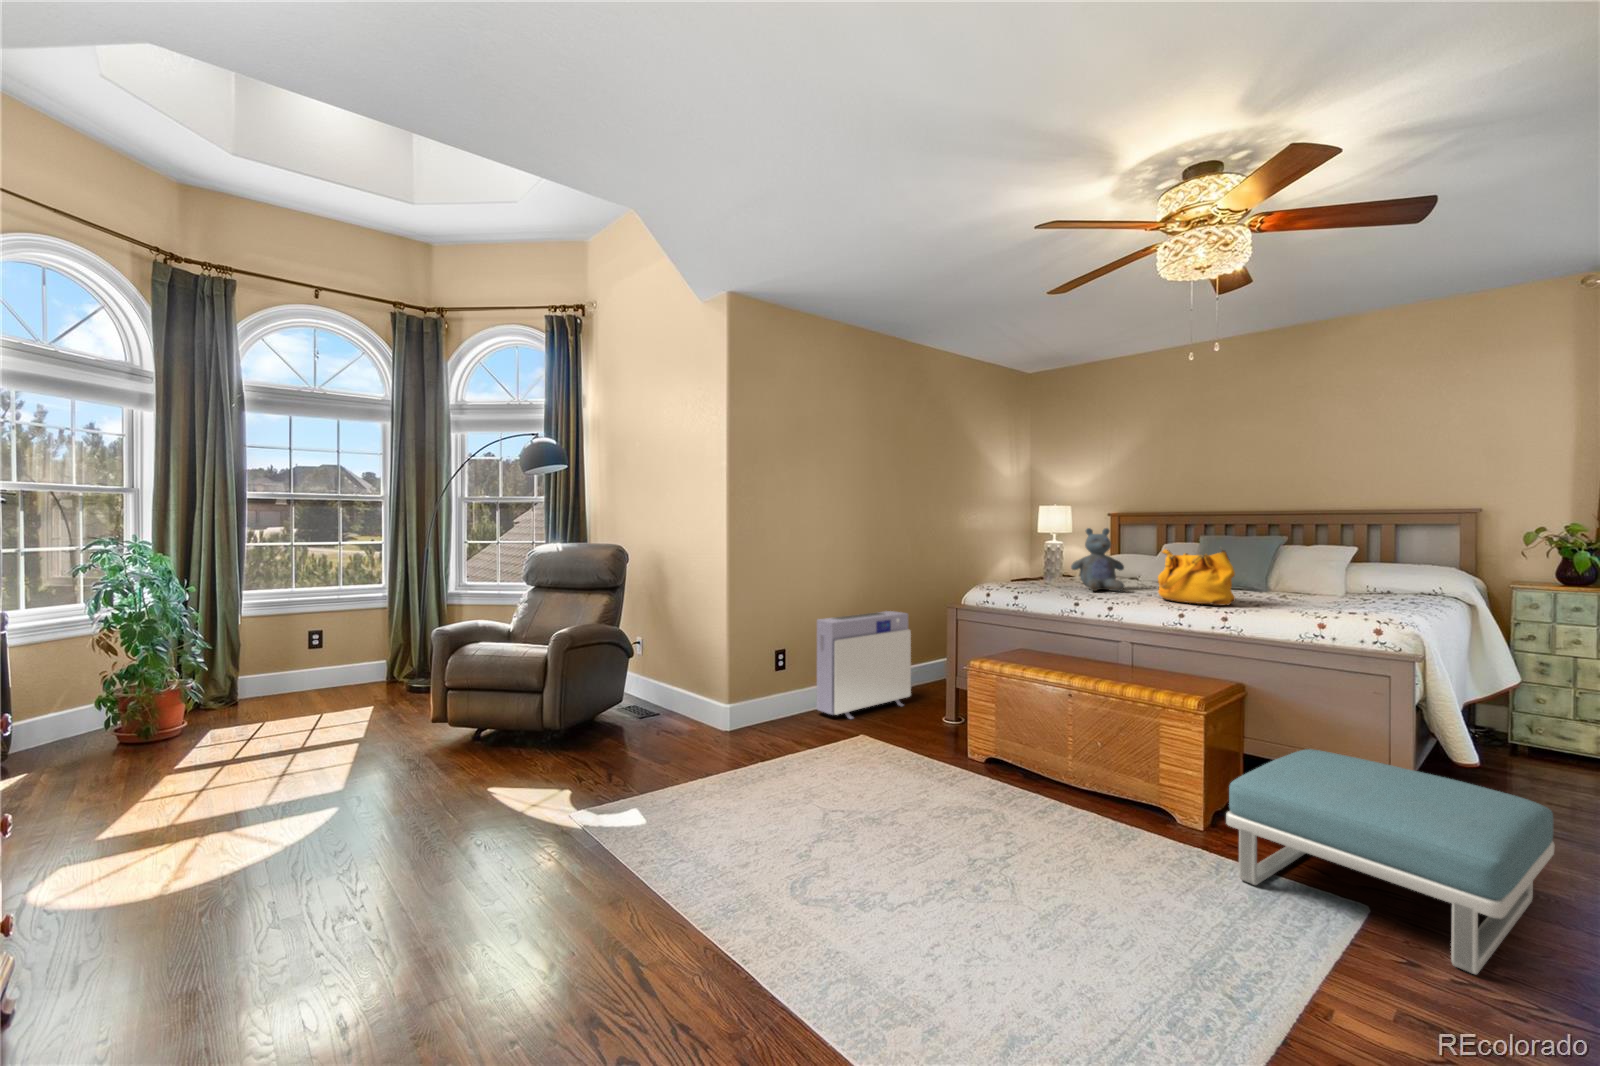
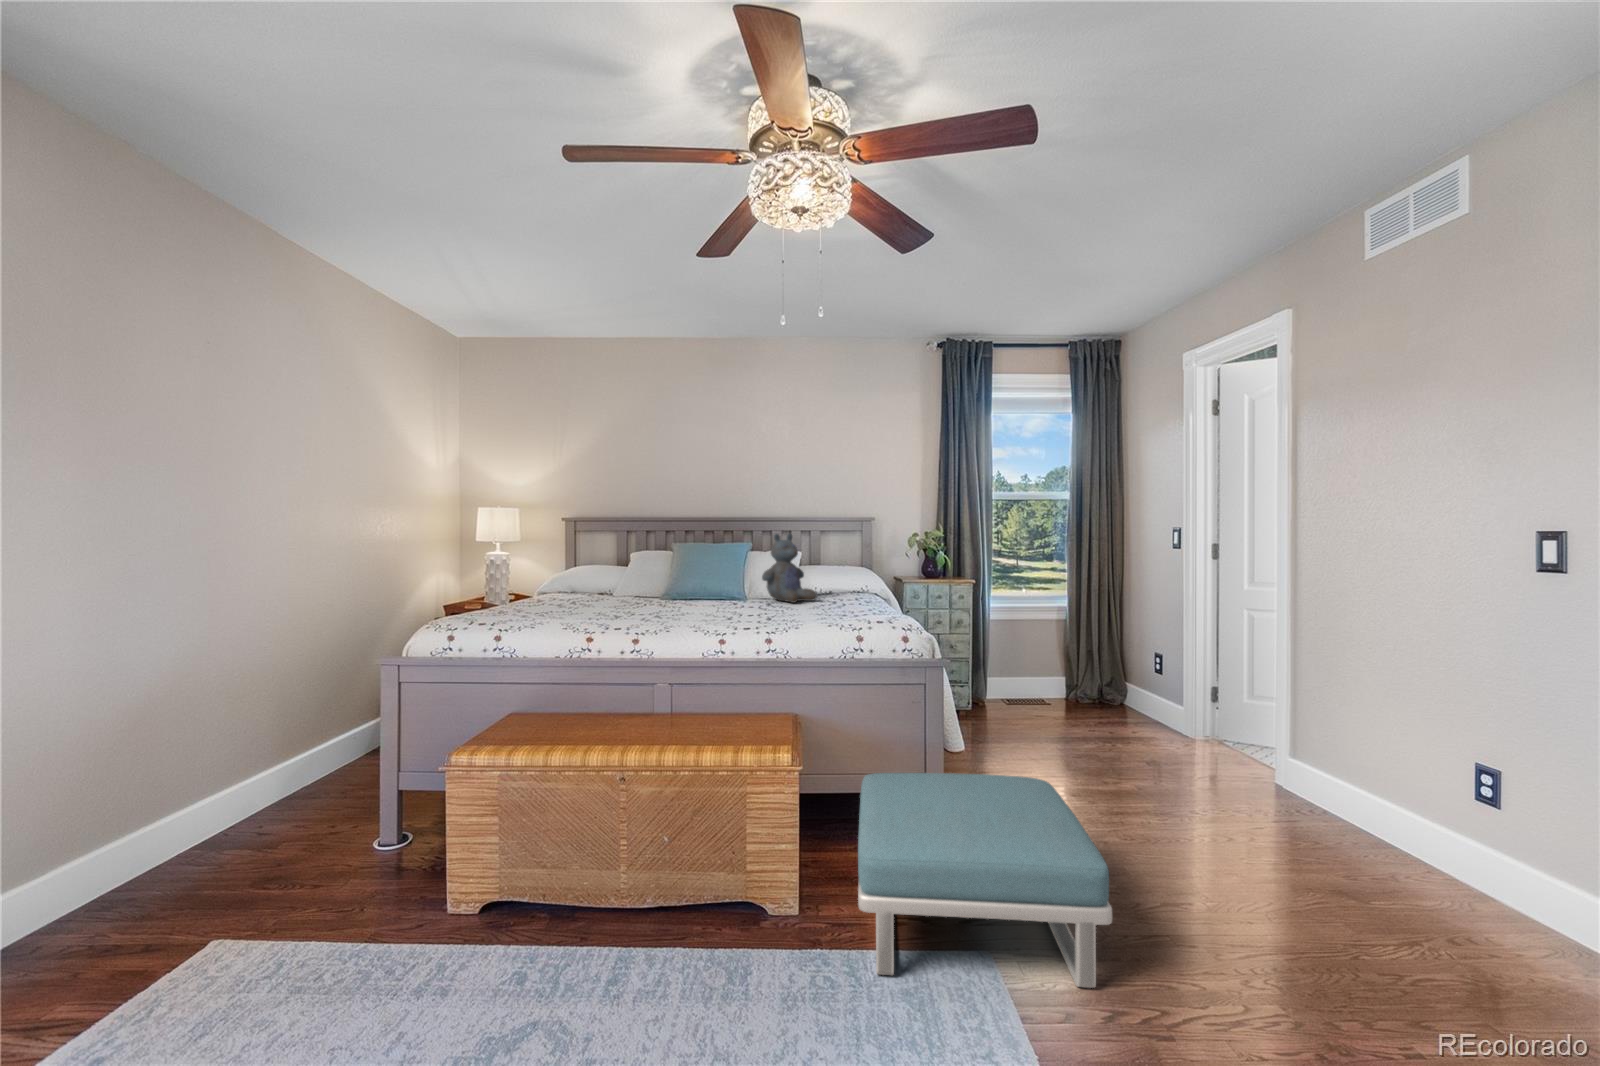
stuffed bear: present [1071,528,1125,591] -> present [762,534,817,603]
handbag: present [1158,549,1235,605] -> none [683,556,766,624]
air purifier: present [817,611,911,719] -> none [58,685,294,933]

